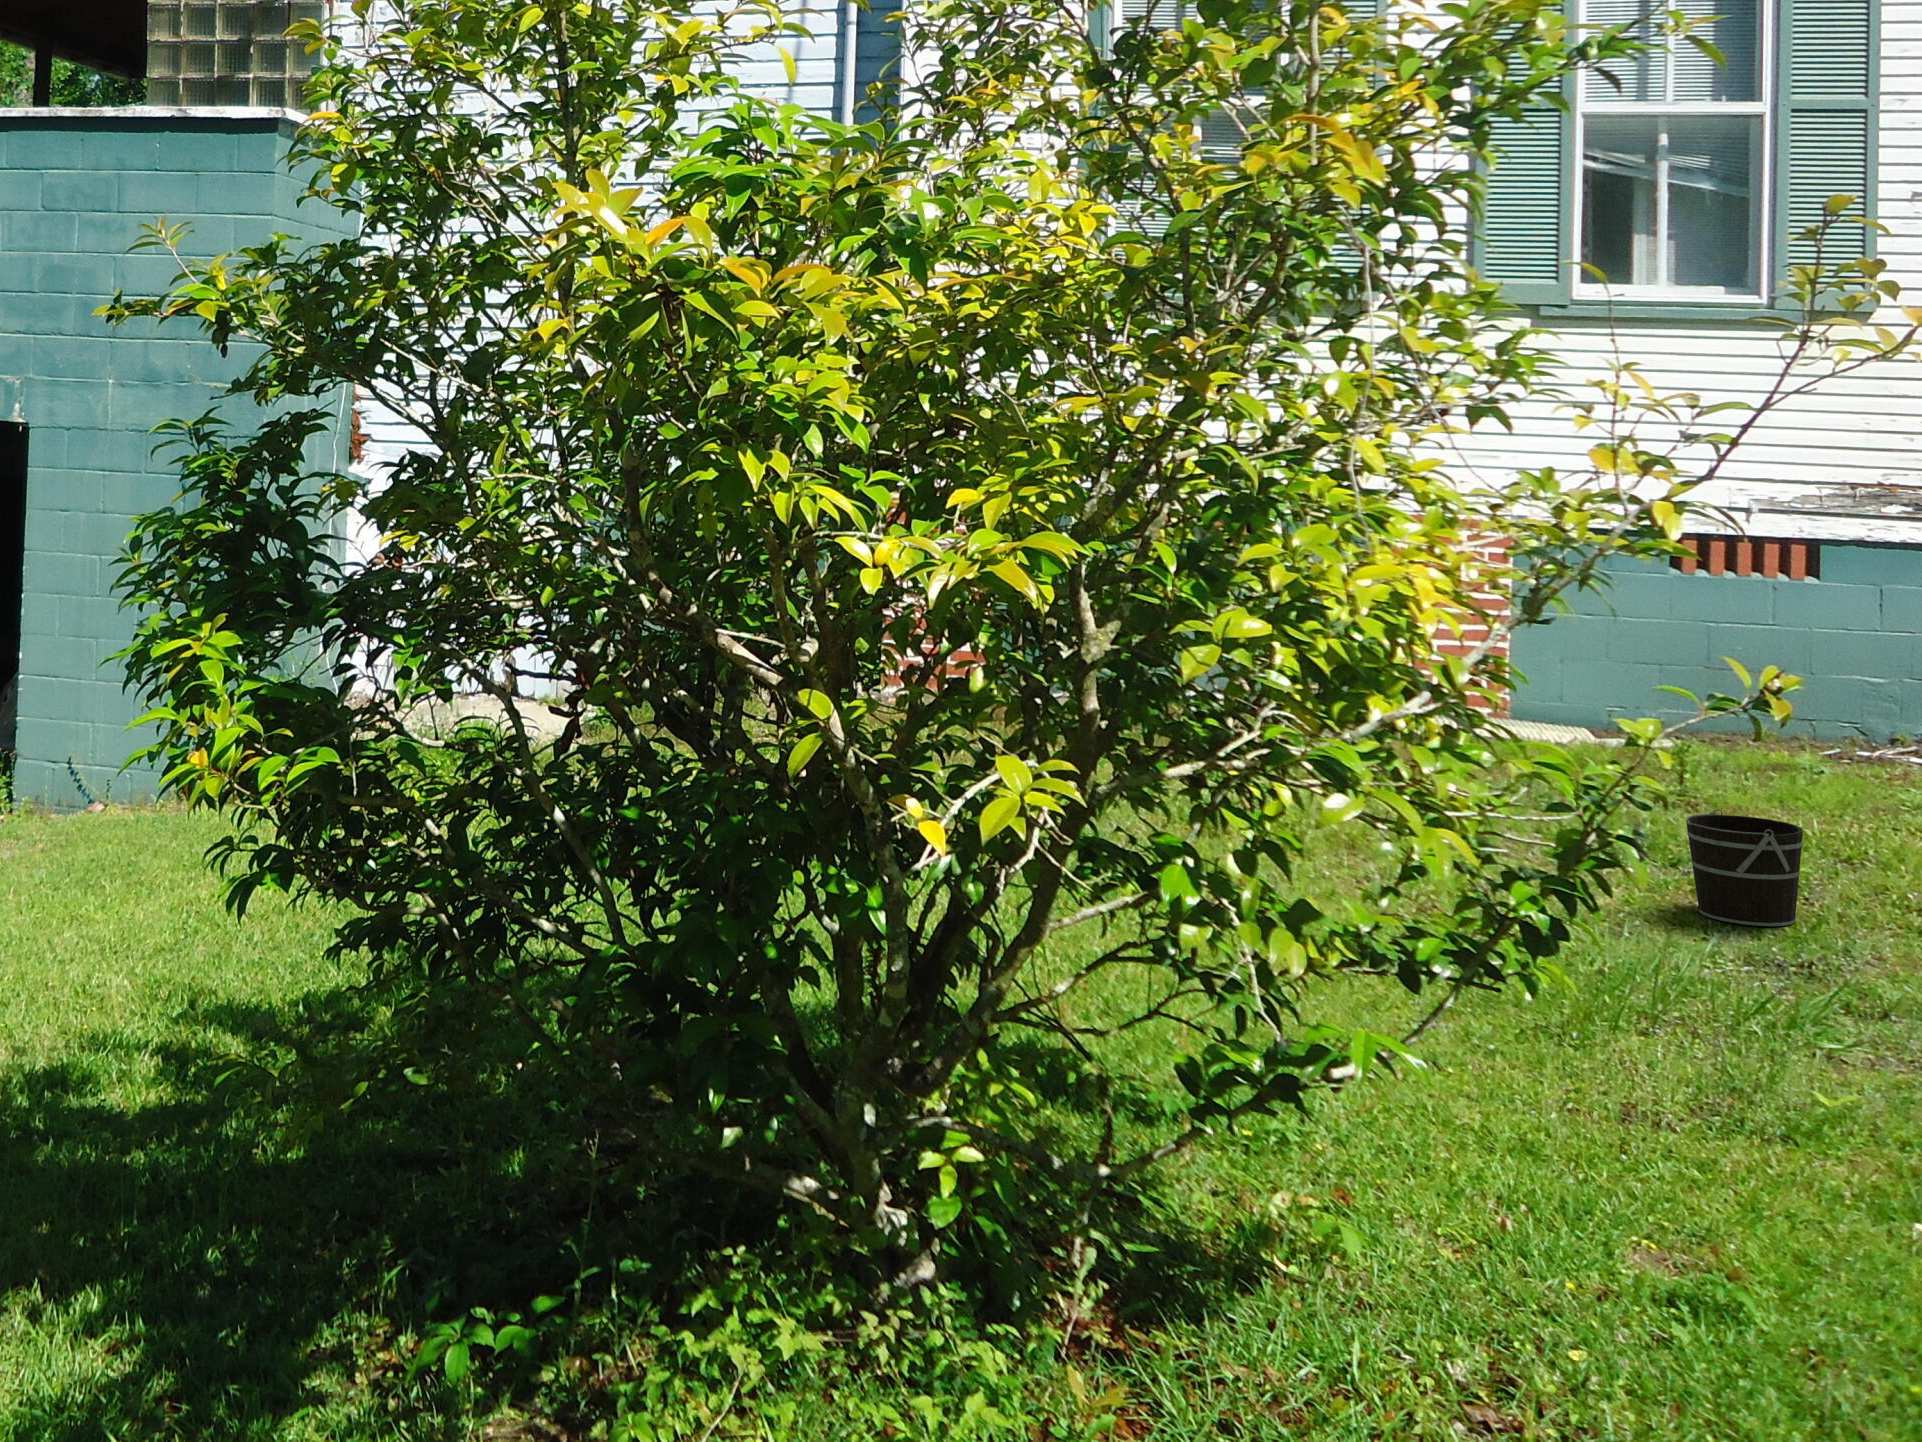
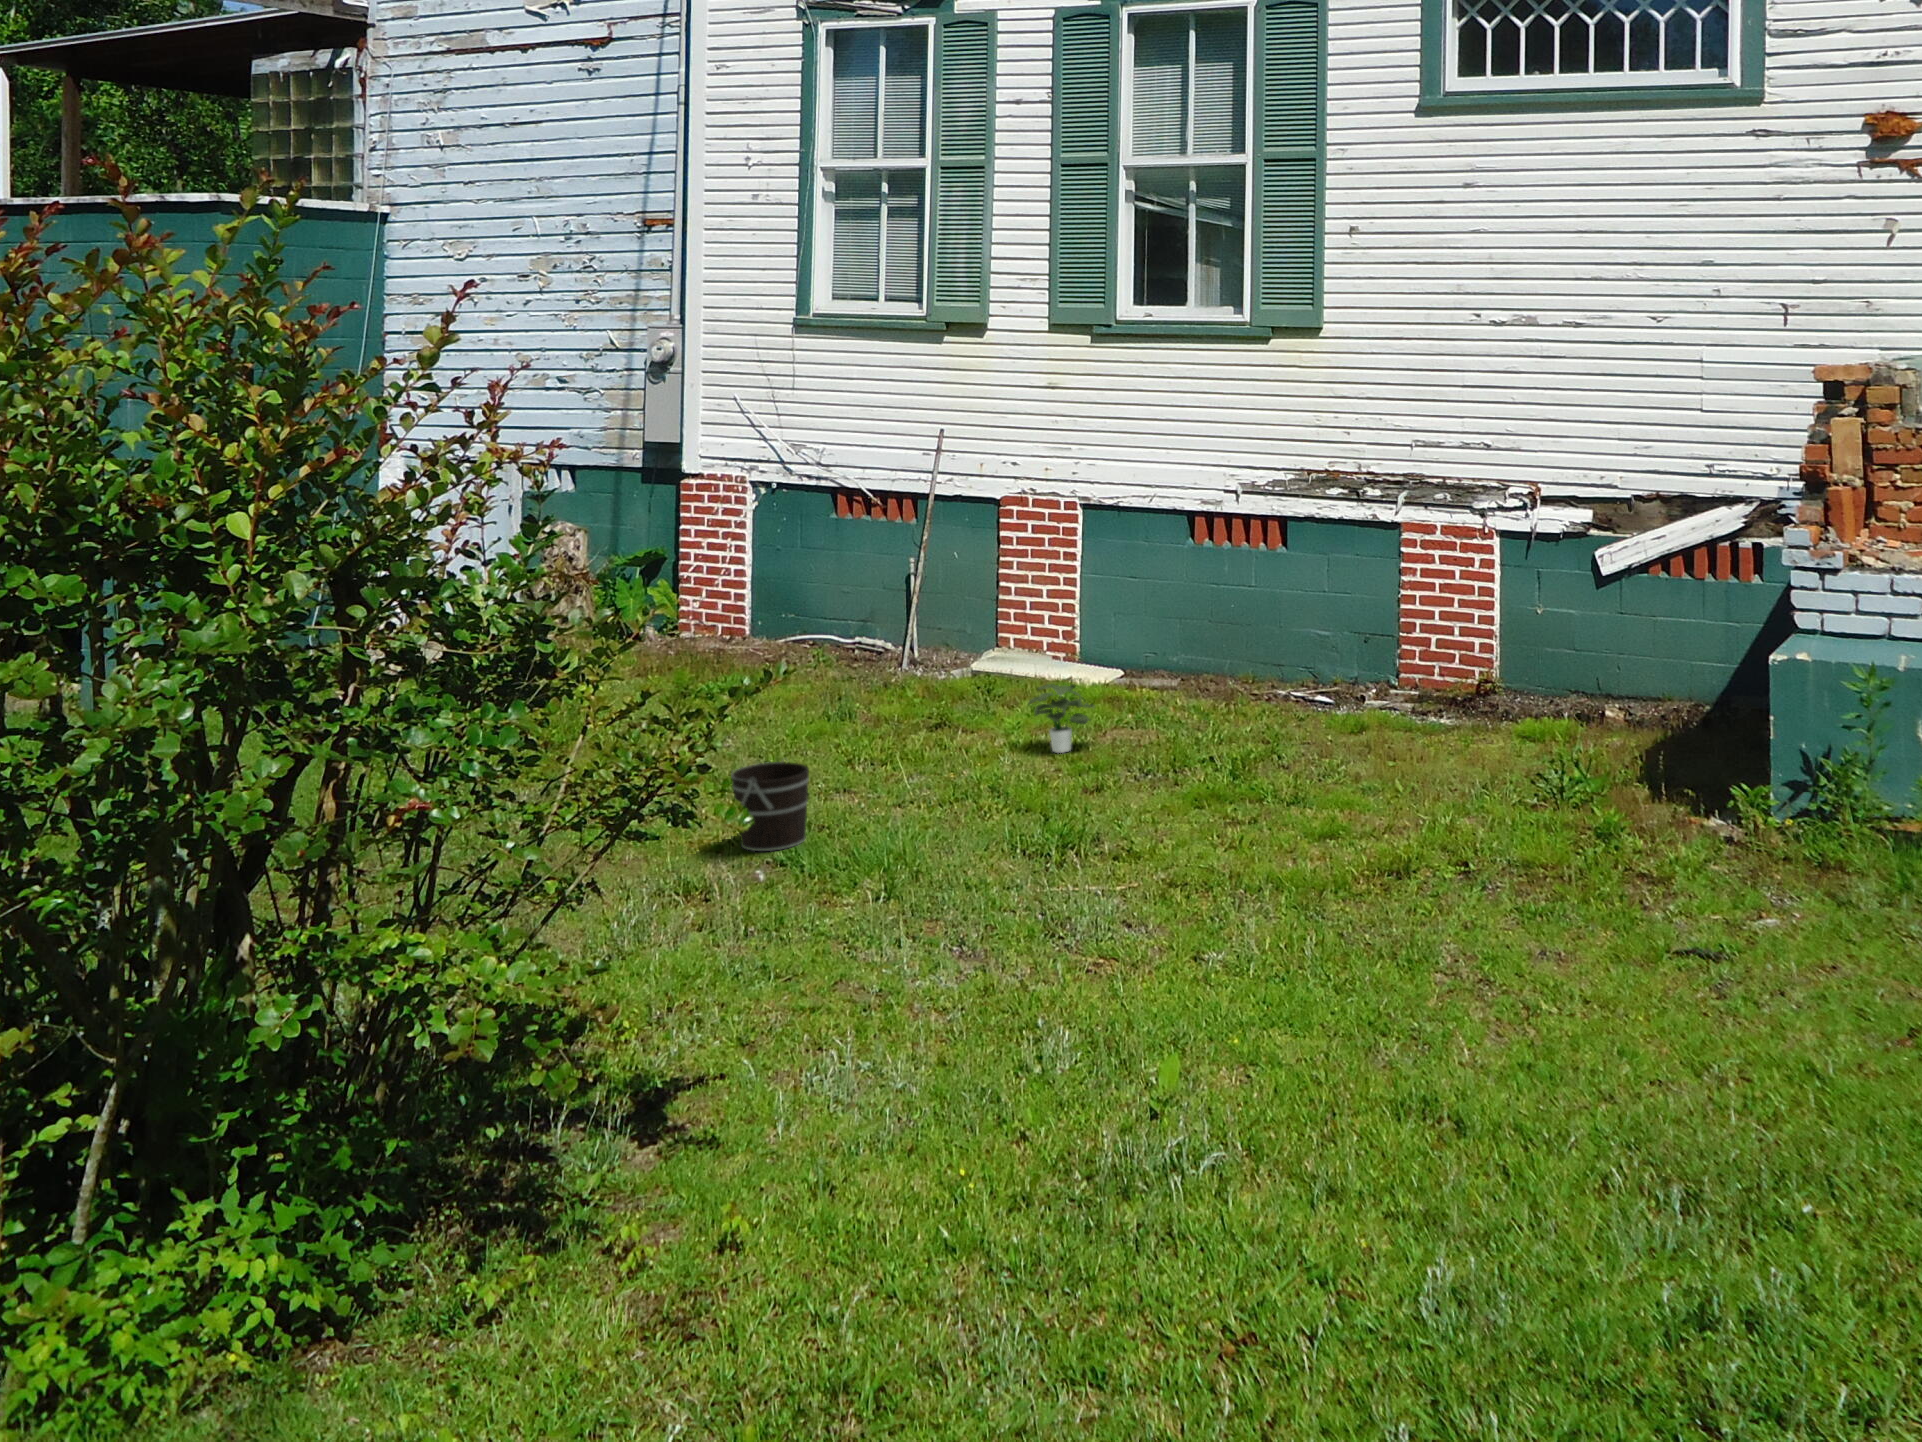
potted plant: none [1753,726,1860,820] -> present [1028,678,1094,753]

